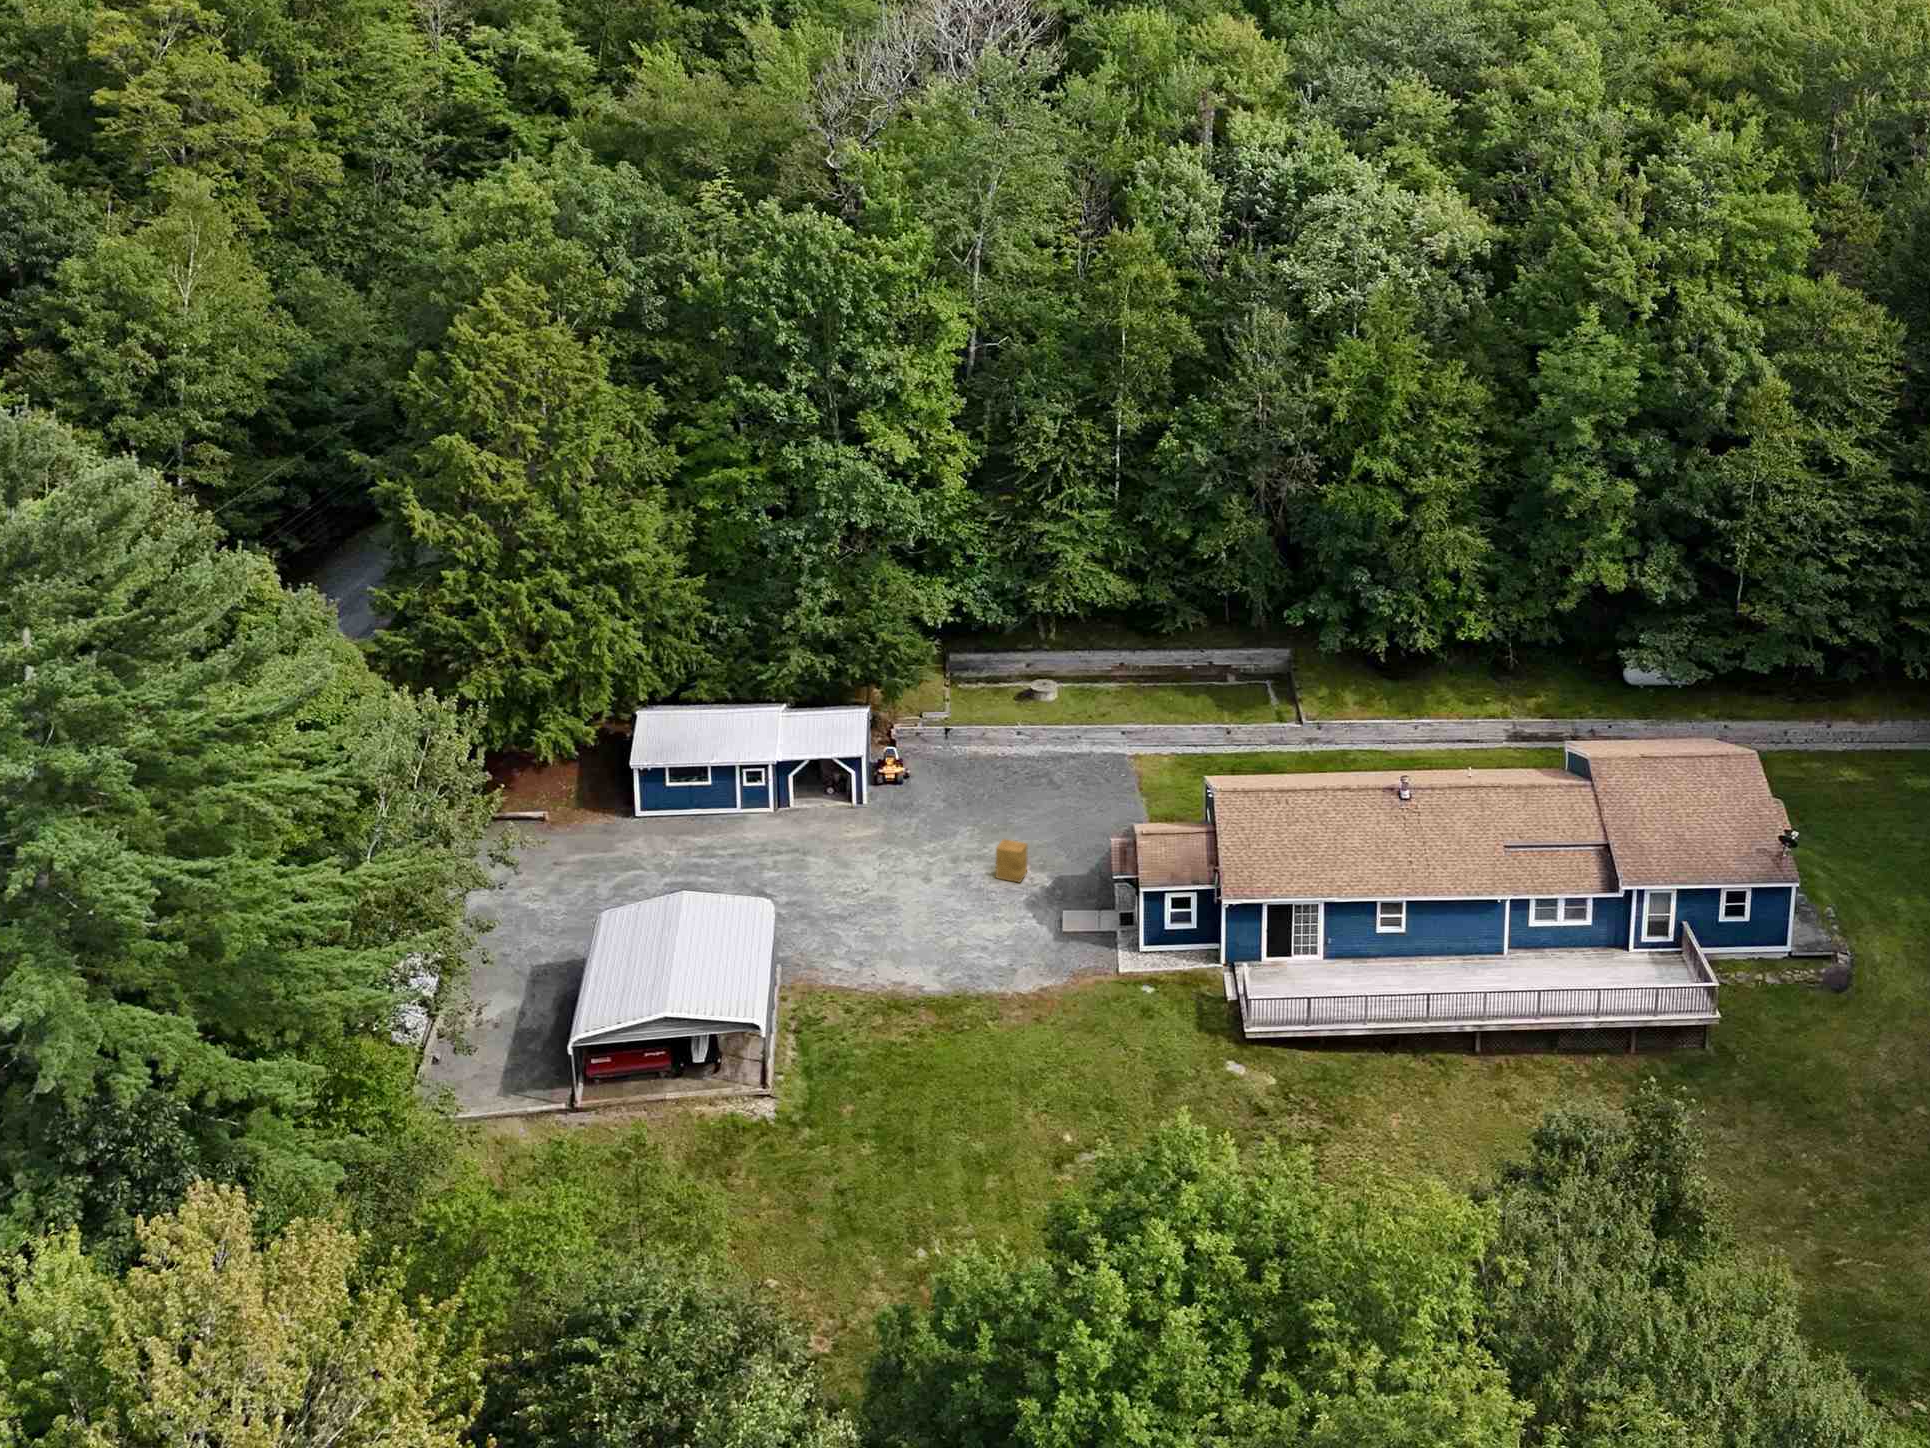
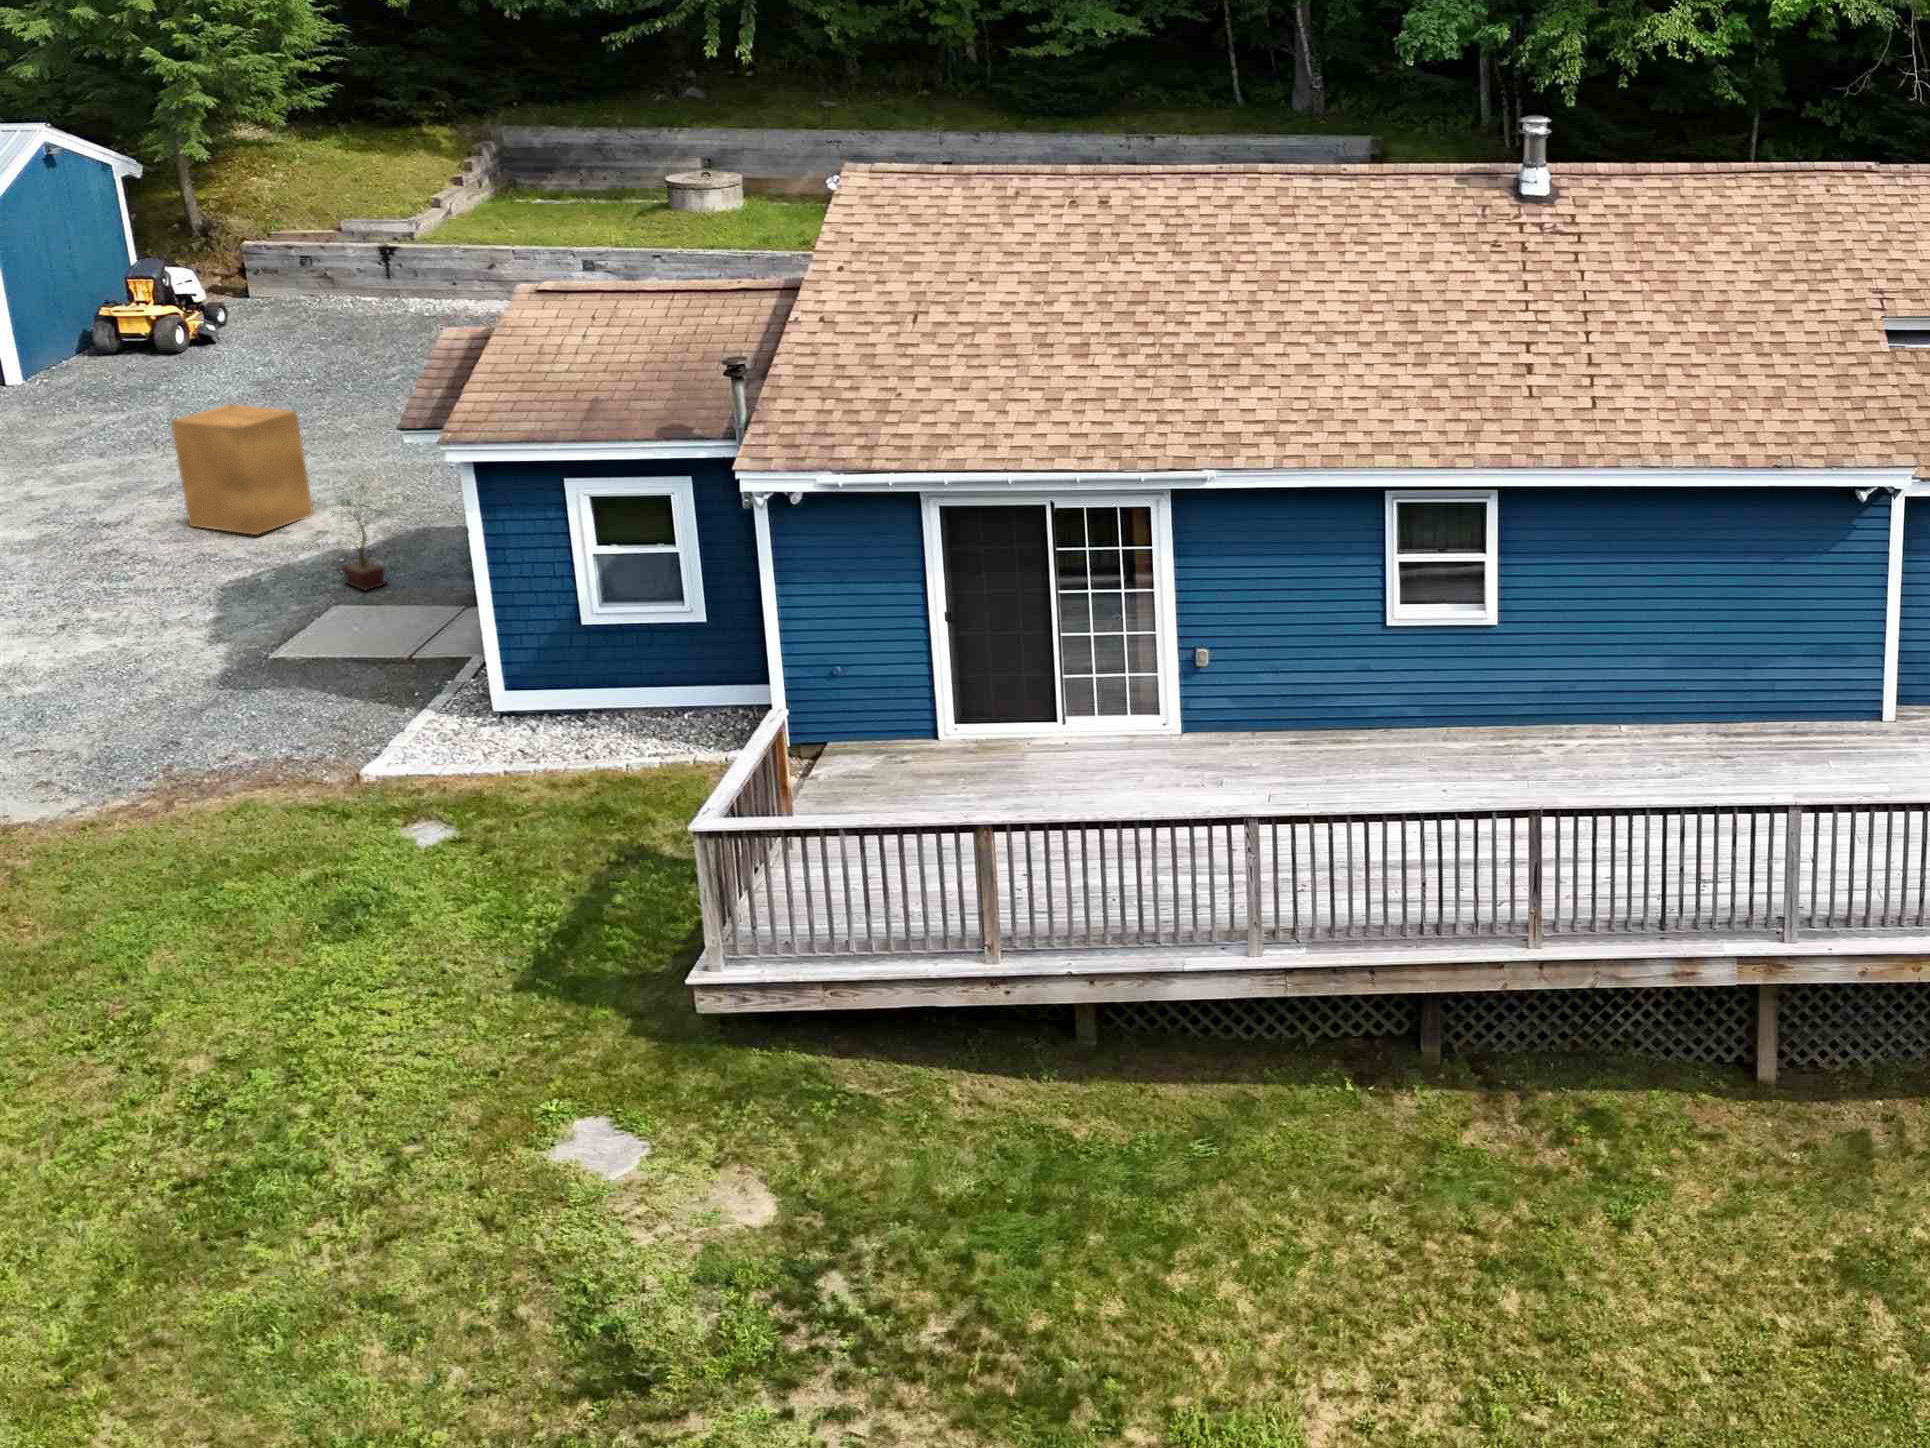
potted plant: none [1060,876,1082,906] -> present [333,484,386,590]

